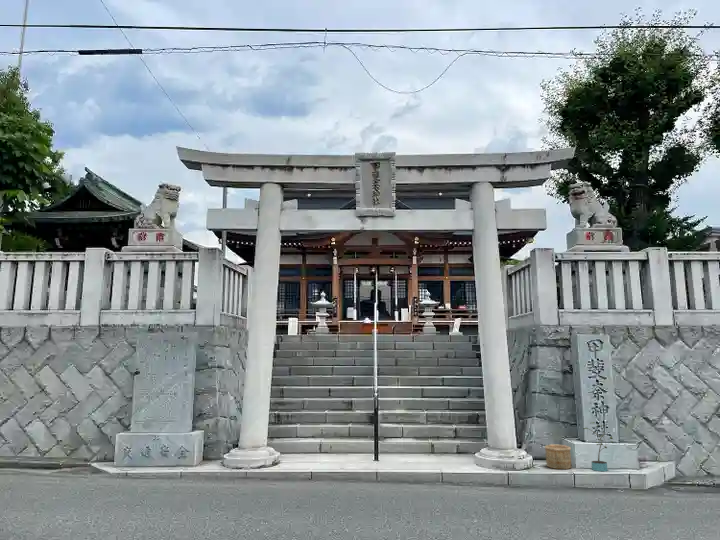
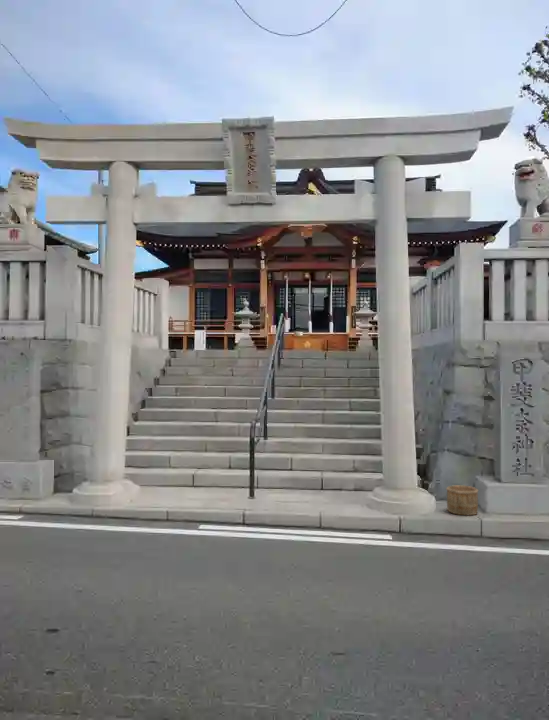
potted plant: present [583,422,613,471] -> none [494,461,531,520]

